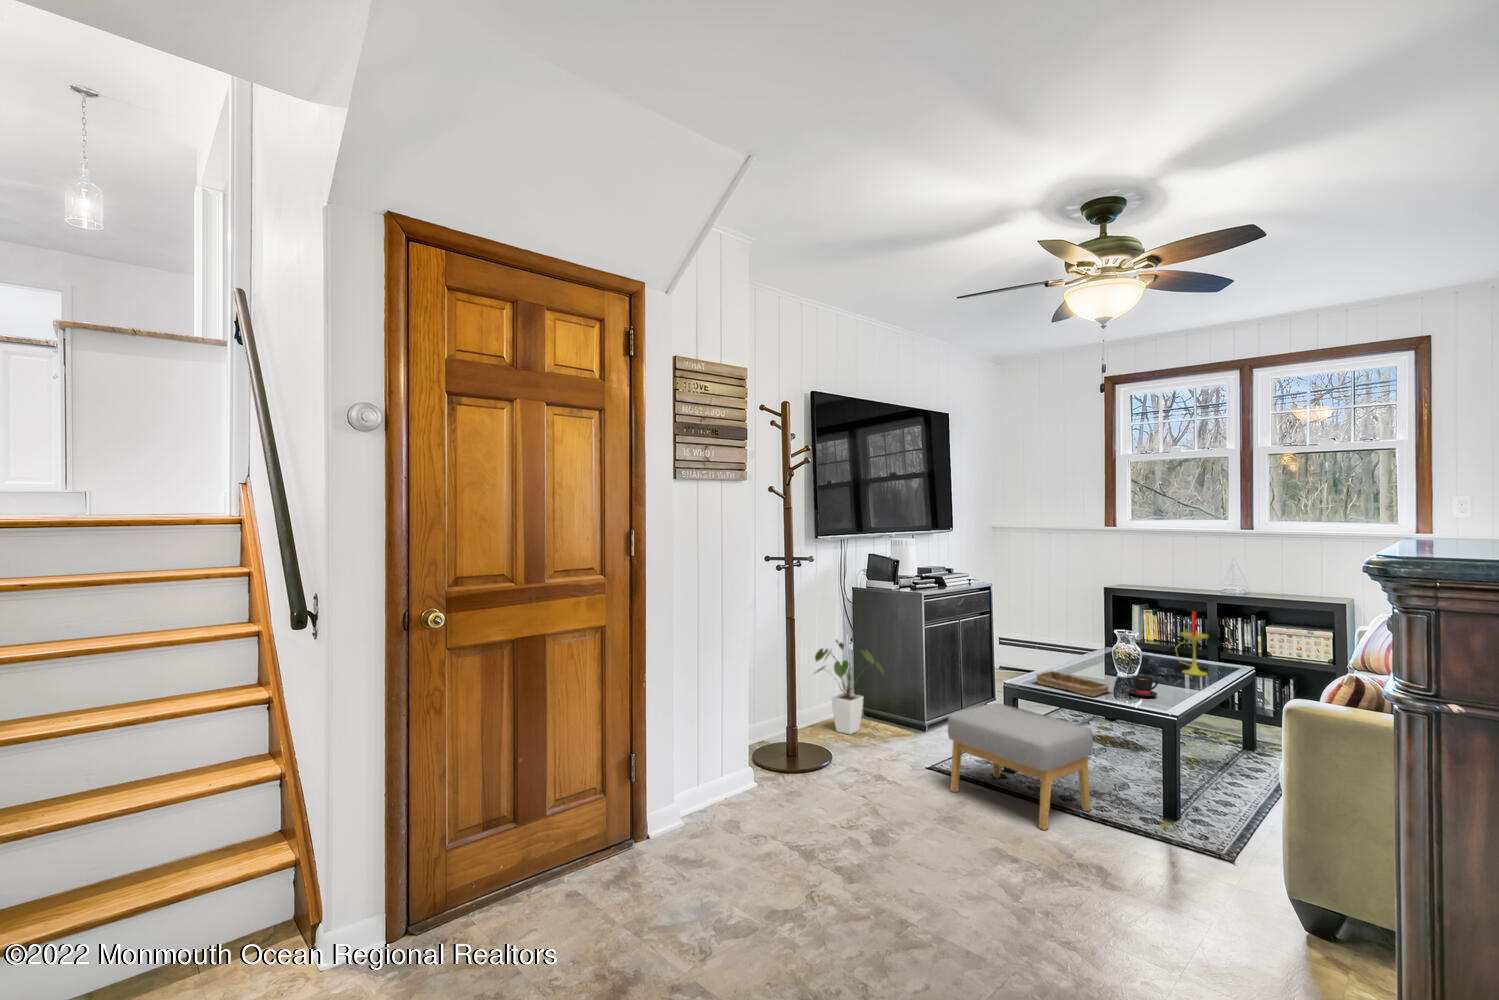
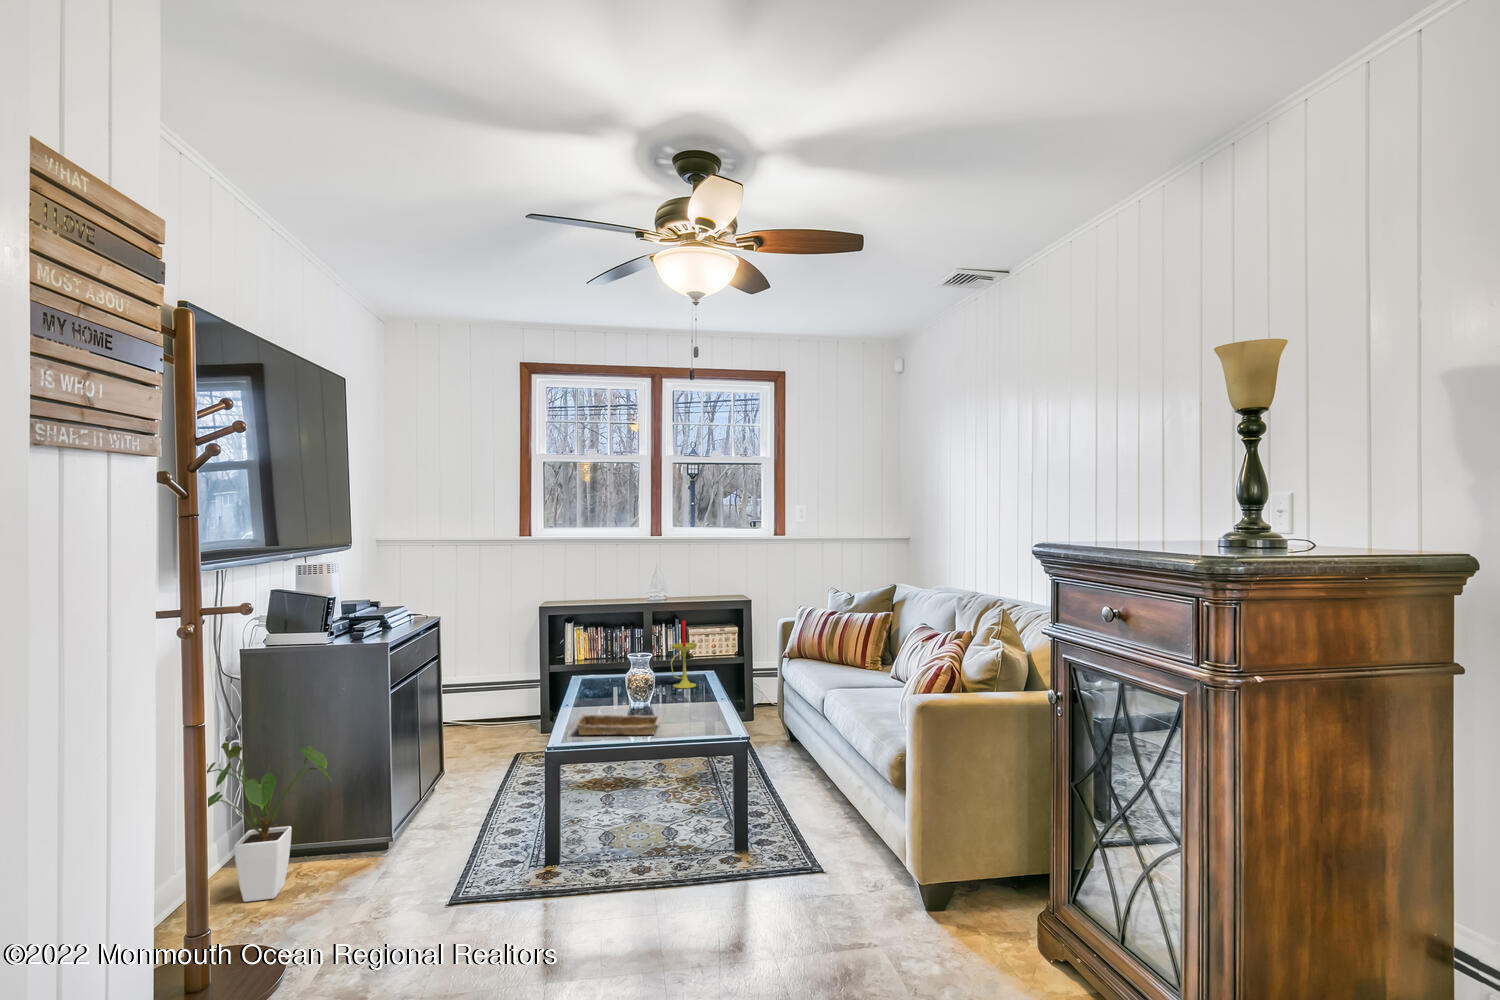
teacup: present [1129,676,1158,697] -> none [673,698,701,722]
footstool: present [948,703,1093,830] -> none [503,773,673,920]

